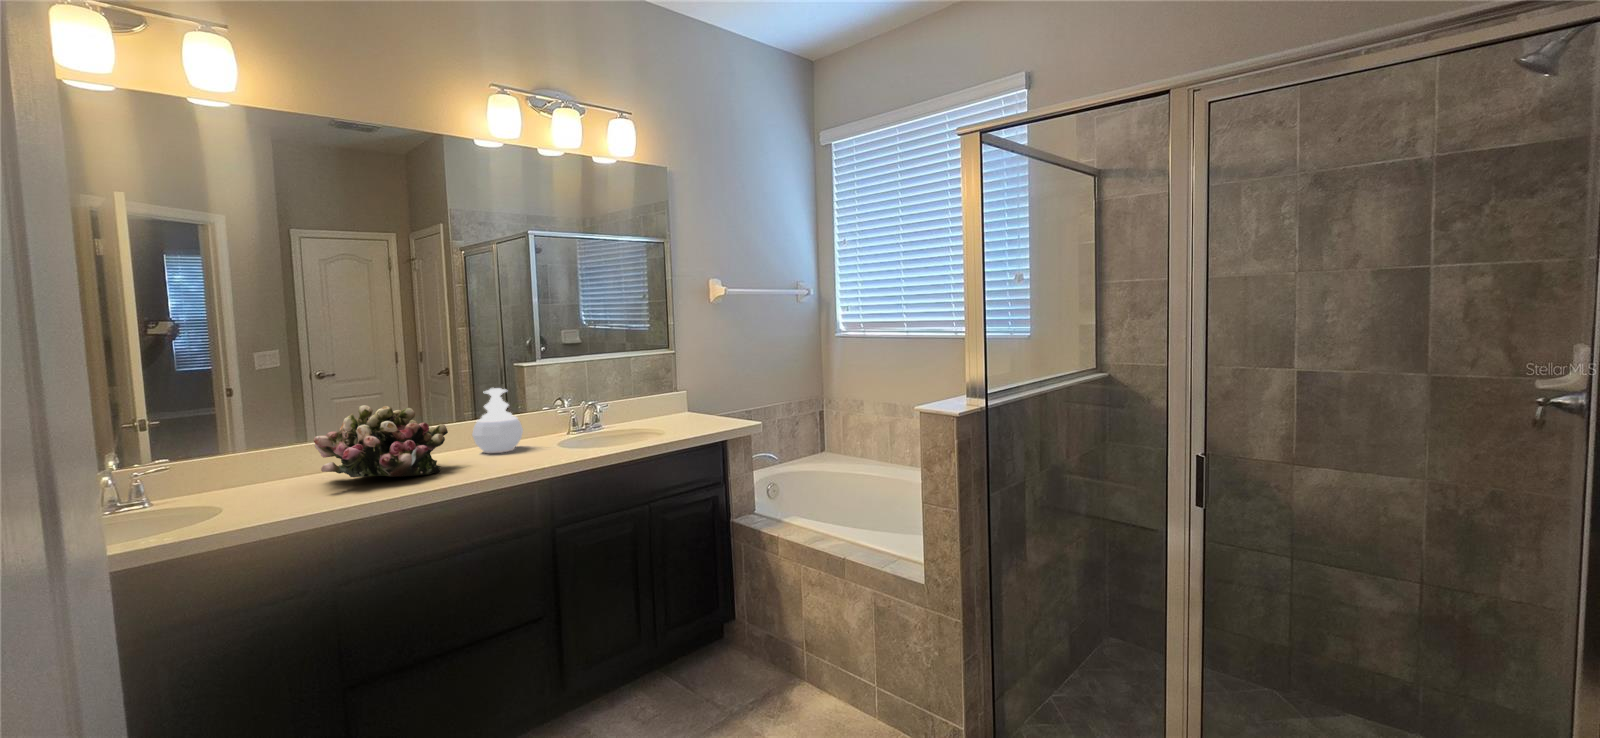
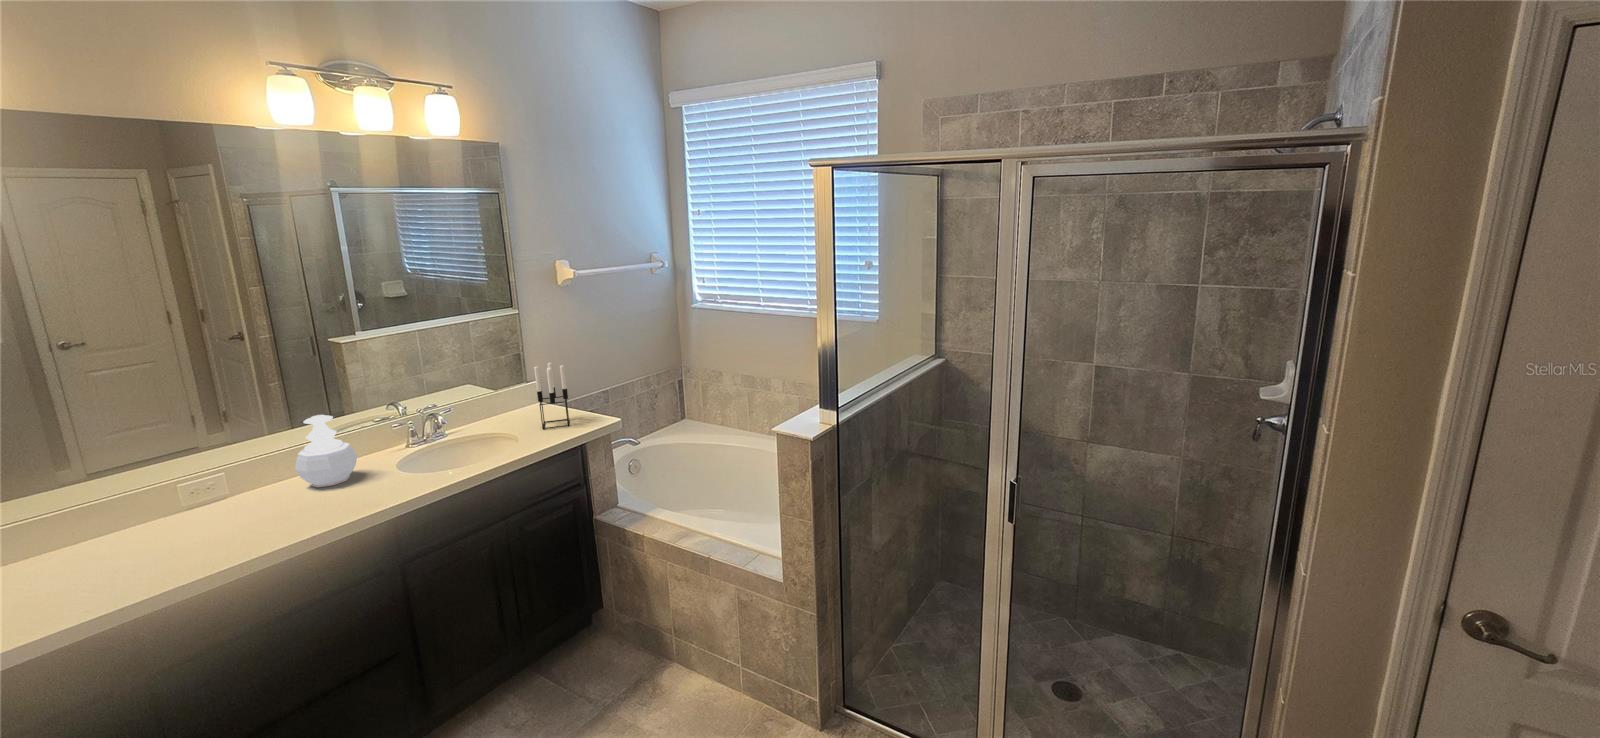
candle holder: none [683,363,712,427] -> present [534,363,569,429]
flower arrangement: present [314,405,448,477] -> none [86,461,264,557]

